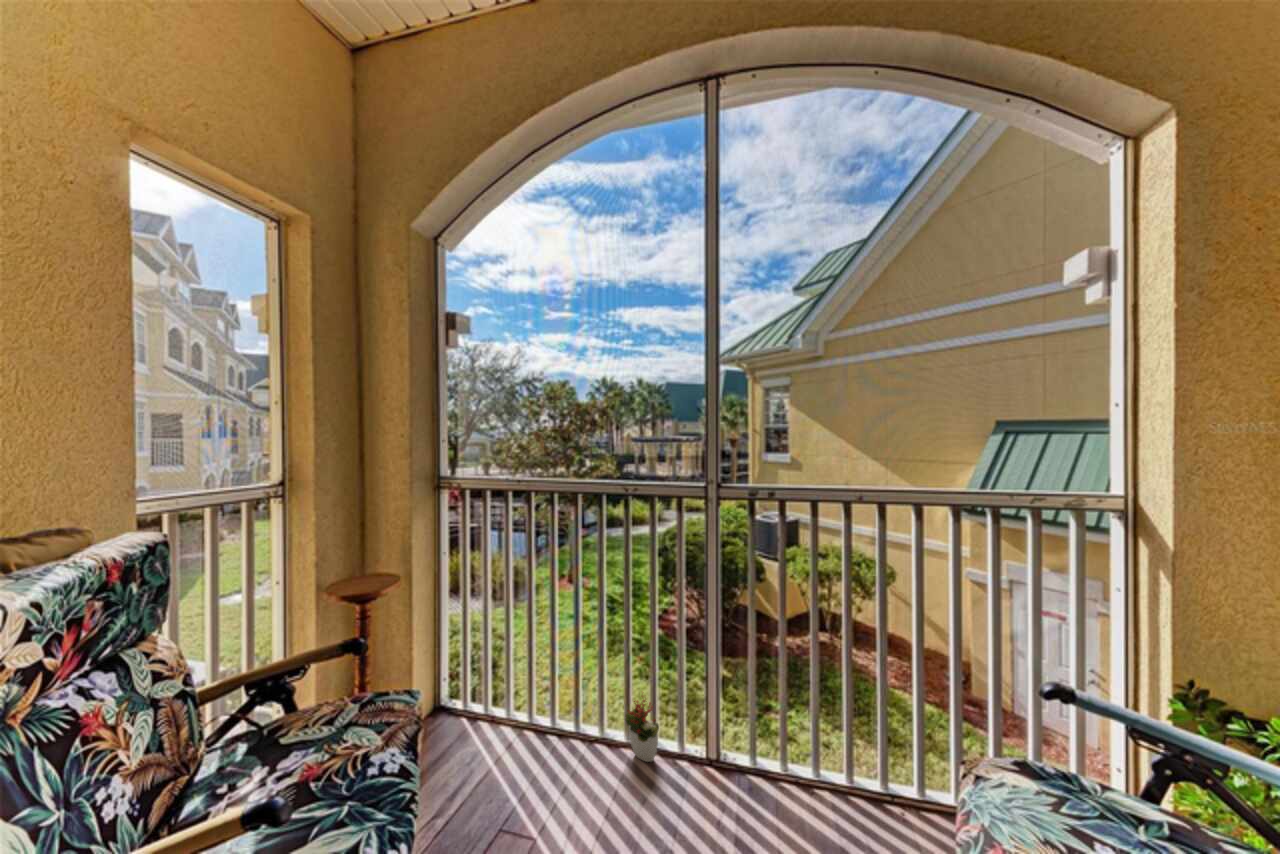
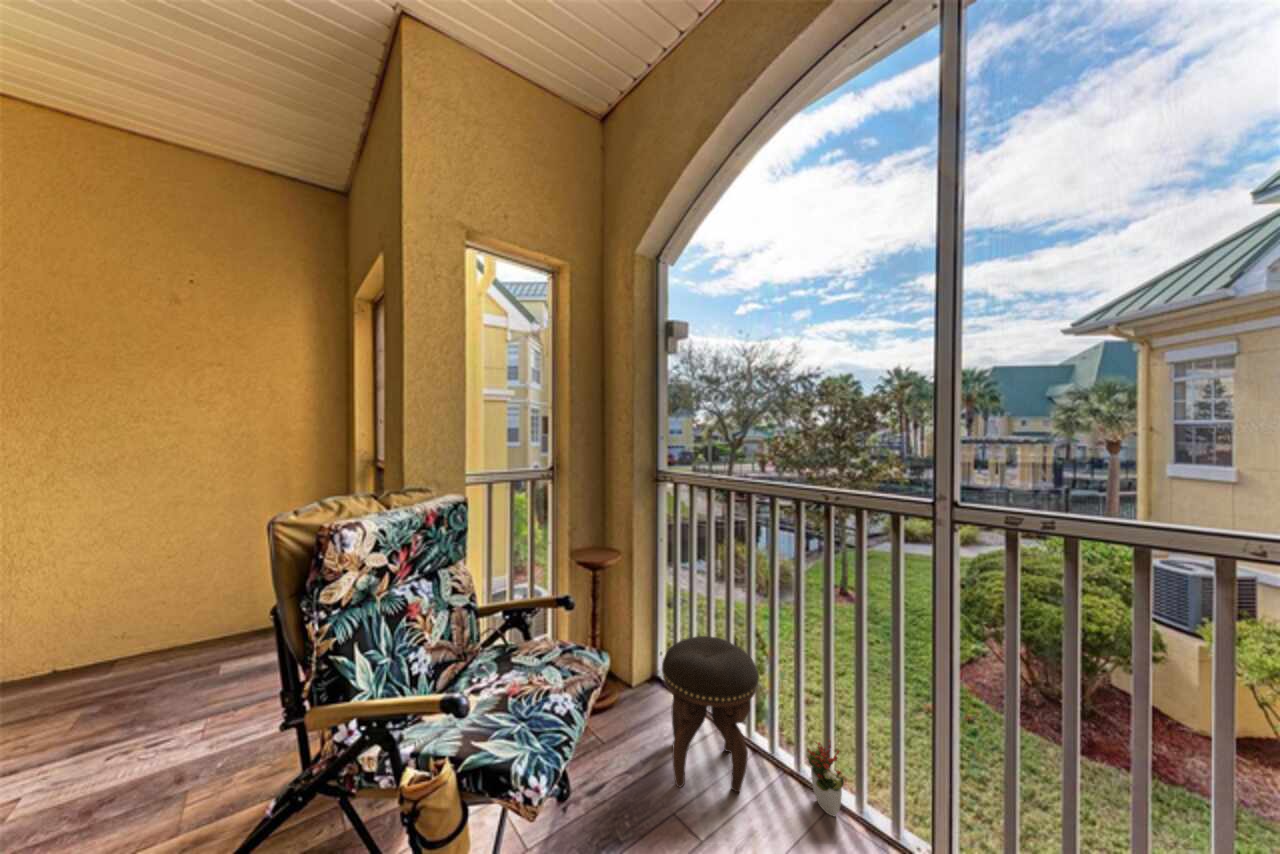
footstool: none [474,637,579,807] -> present [662,636,759,792]

